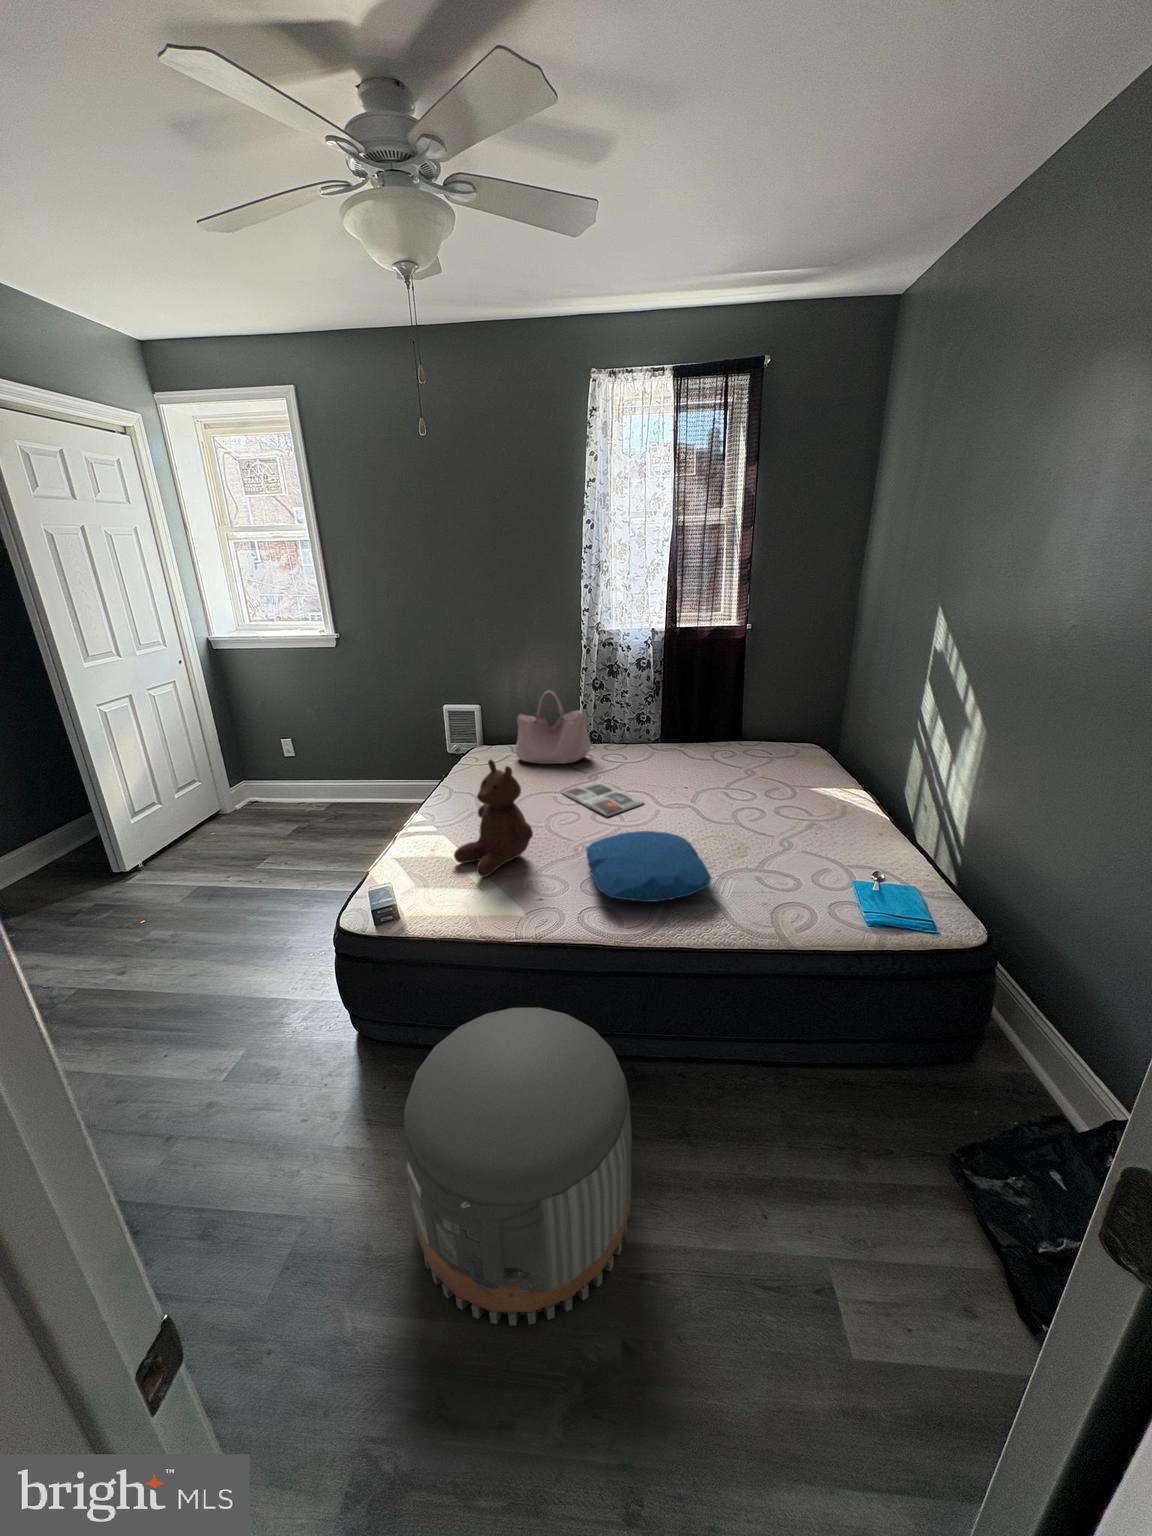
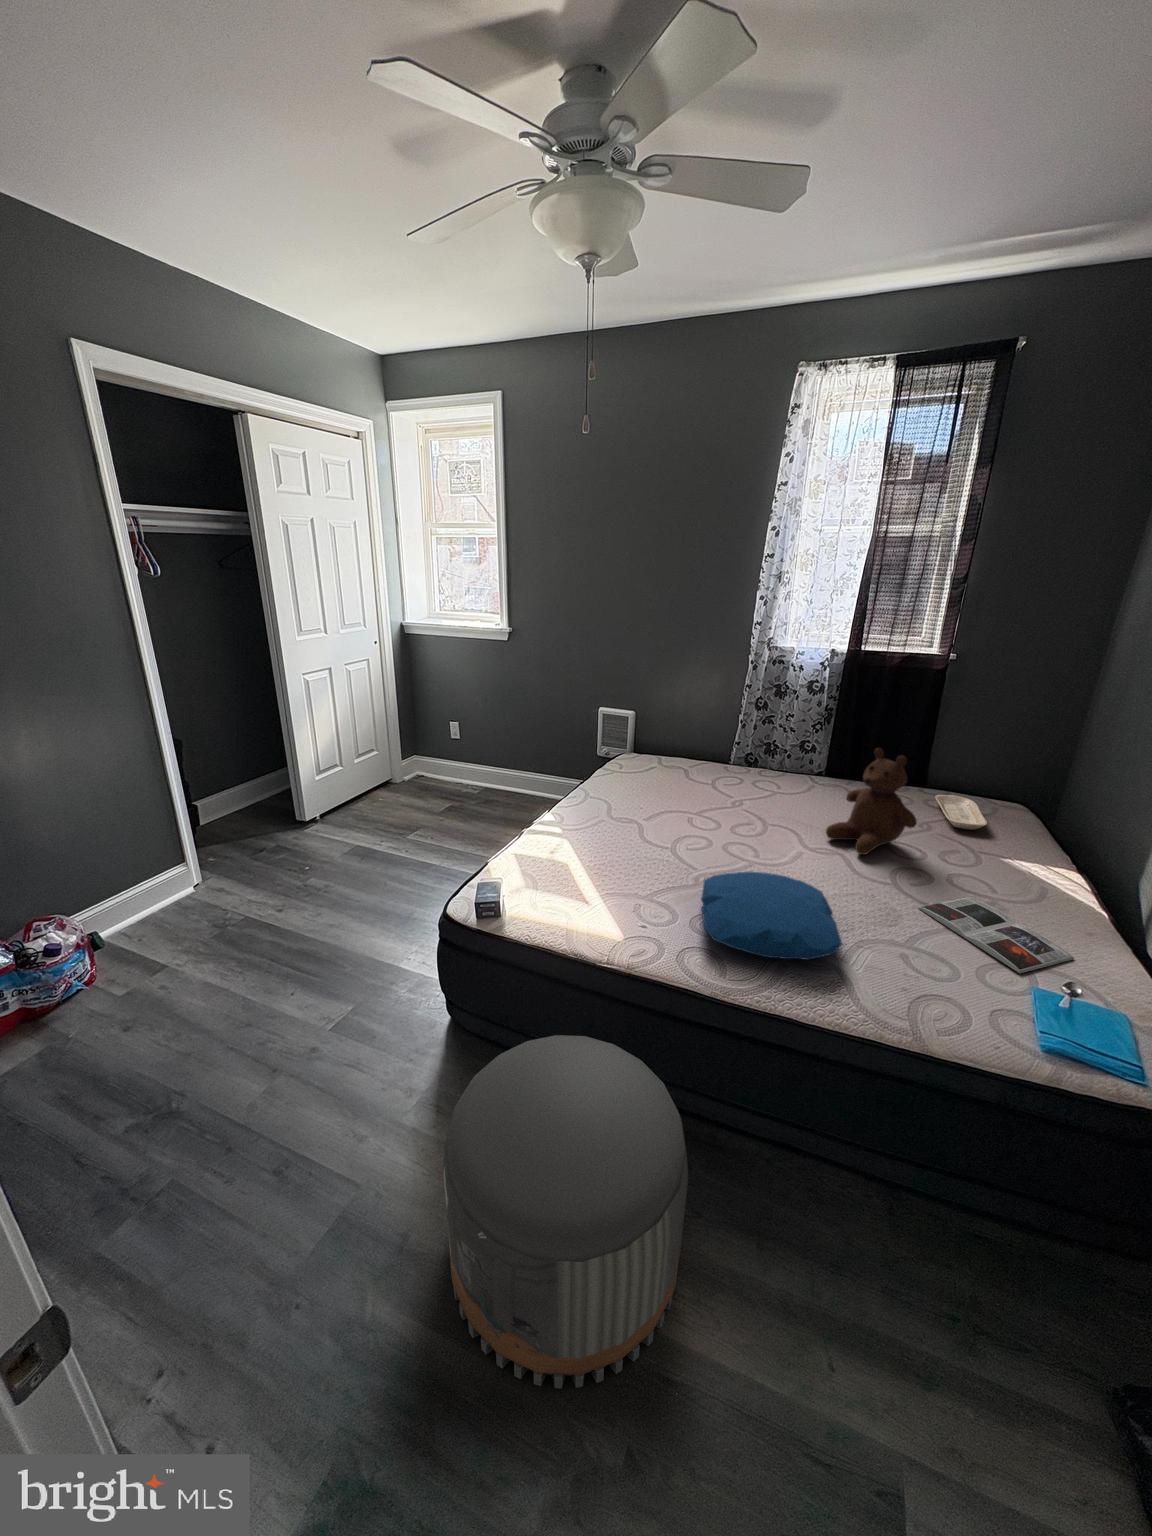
handbag: present [515,691,591,764] -> none [659,705,741,784]
tray: none [752,743,794,769] -> present [935,795,987,830]
teddy bear: present [454,760,533,877] -> present [826,748,917,855]
magazine: present [562,782,644,816] -> present [918,897,1074,973]

